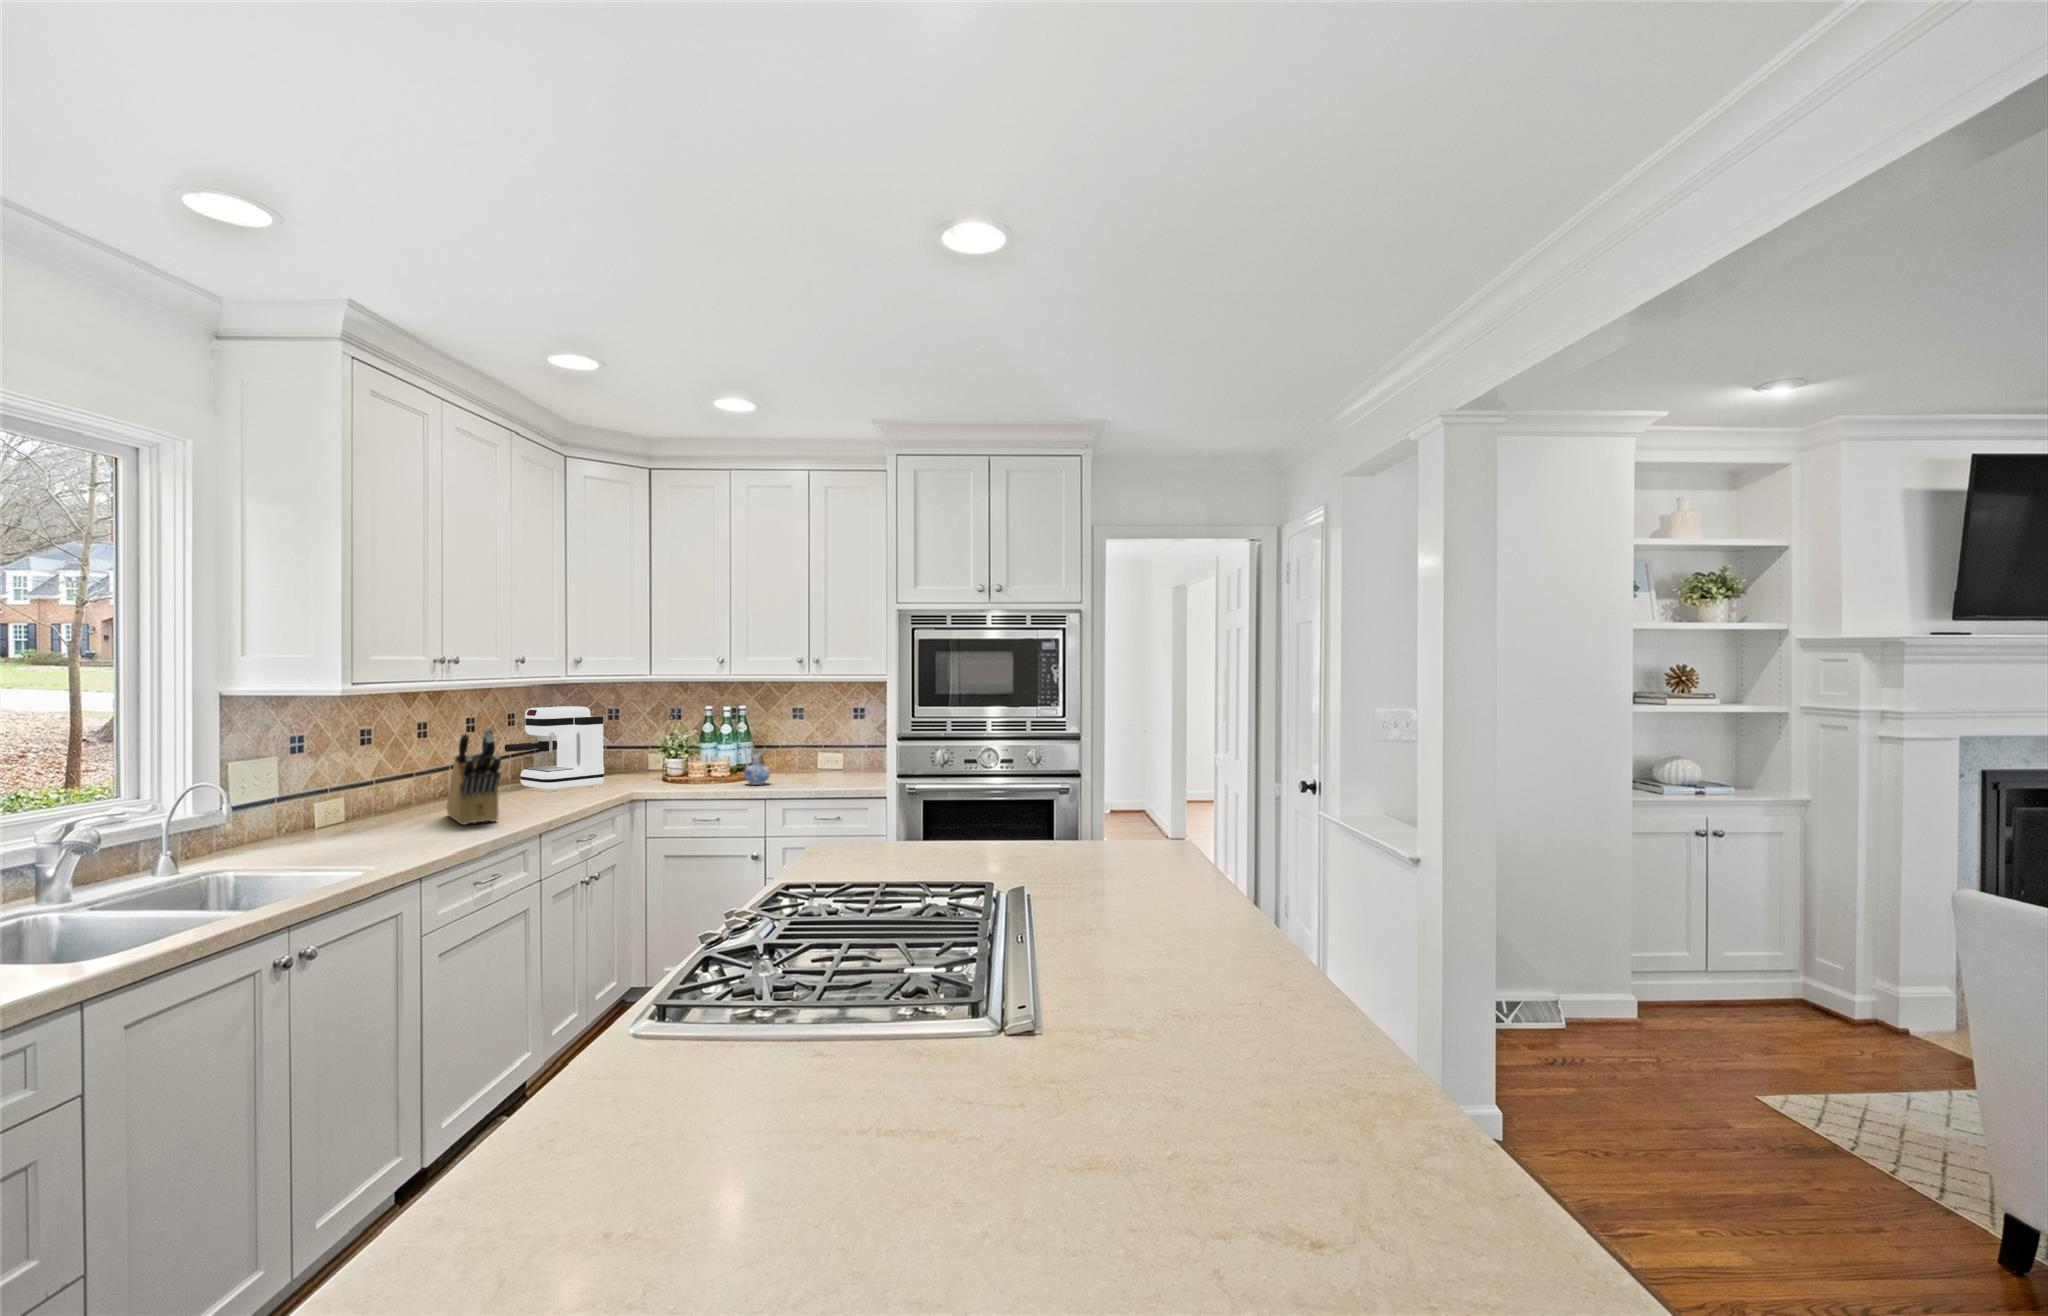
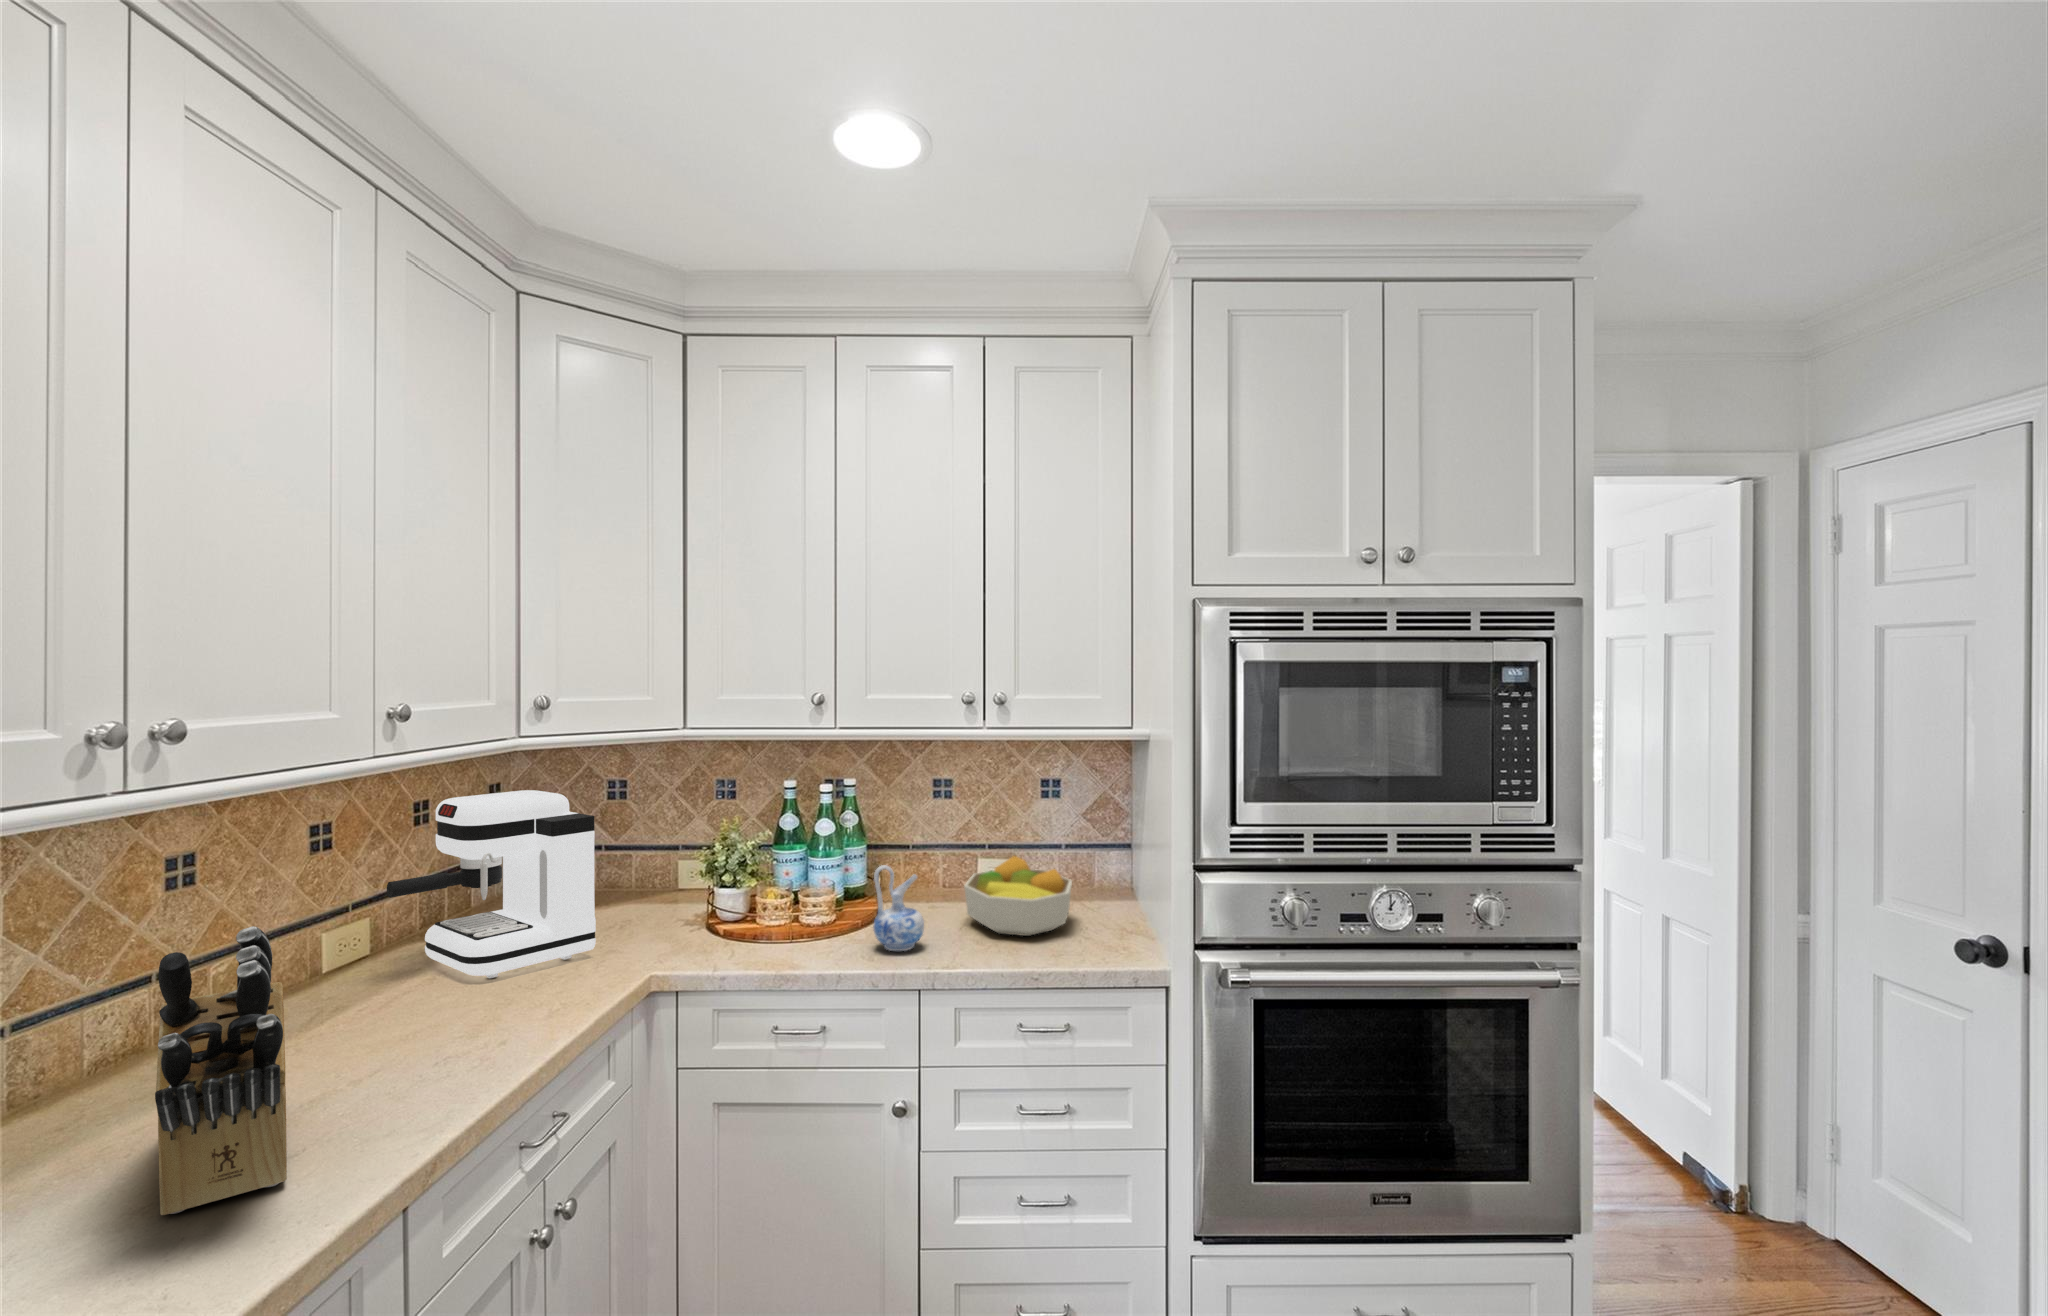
fruit bowl: none [797,746,856,781] -> present [964,856,1072,936]

